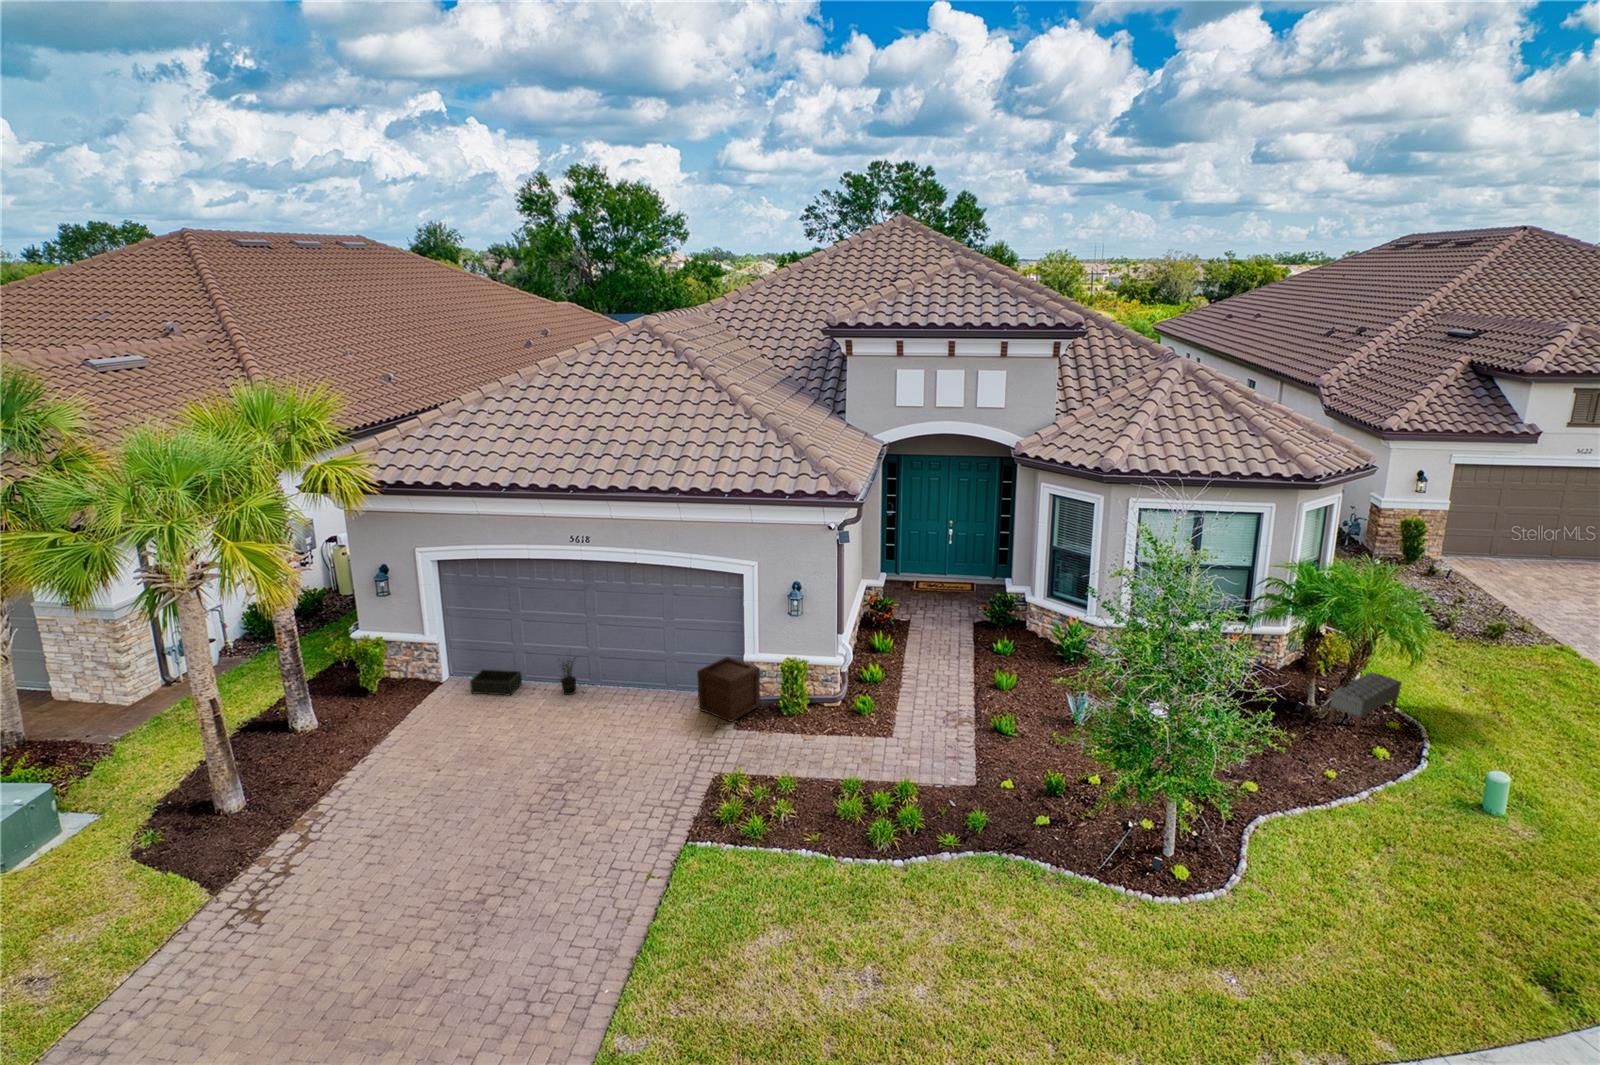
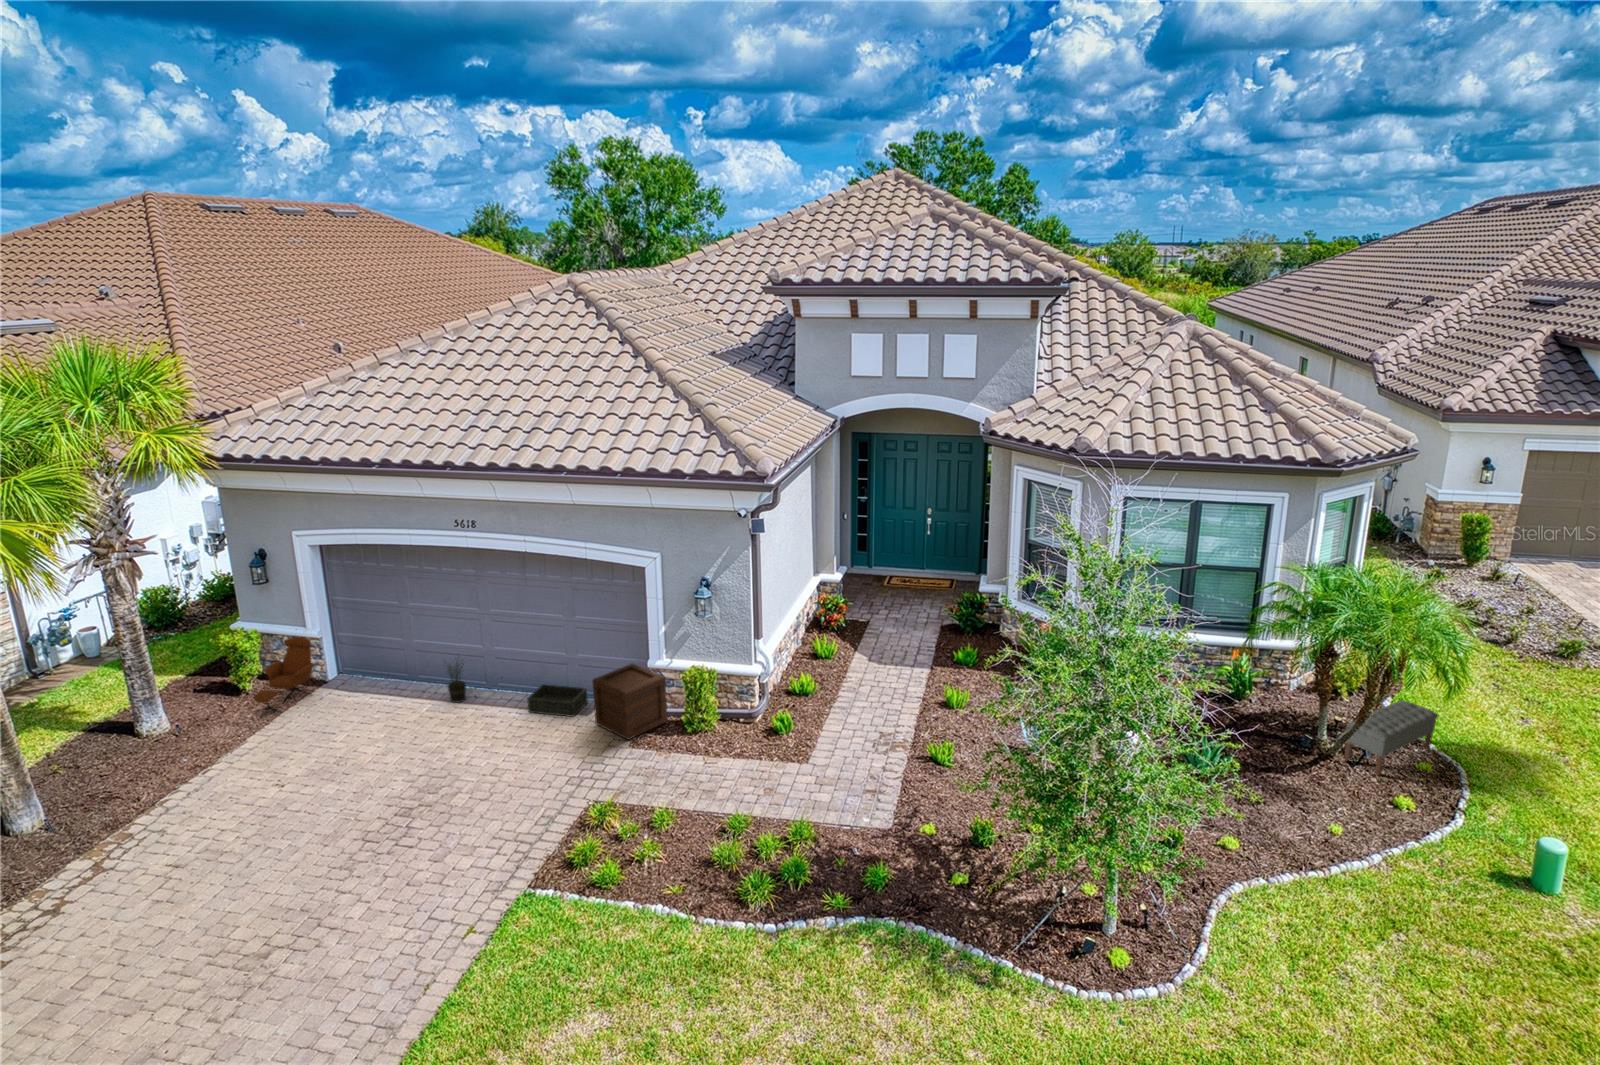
lounge chair: none [391,641,438,713] -> present [253,637,314,717]
basket: present [470,670,522,695] -> present [527,684,588,717]

